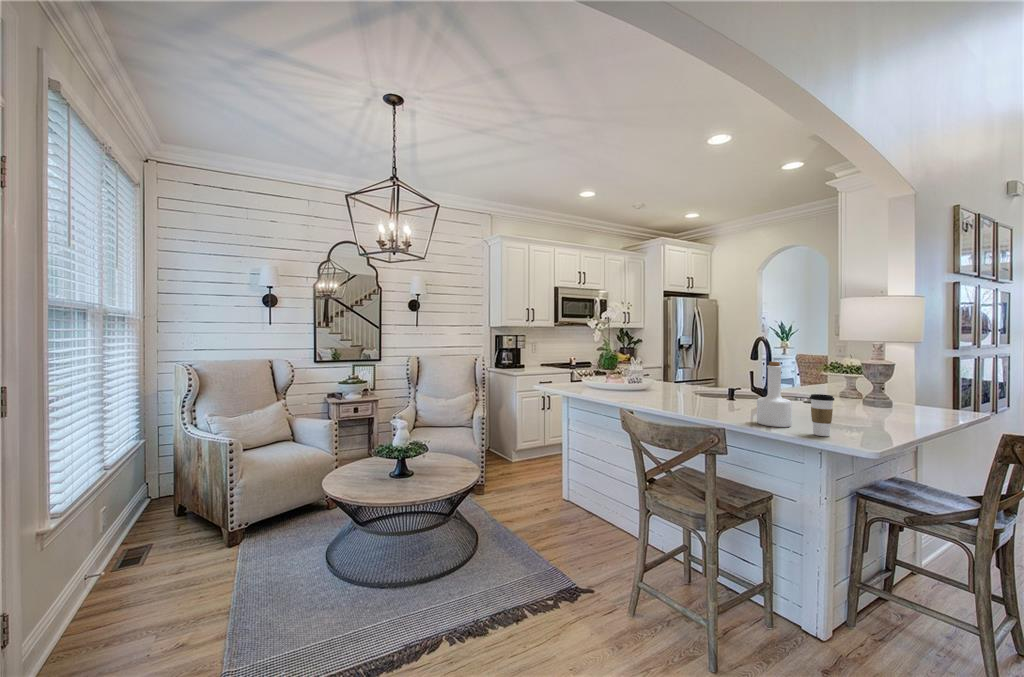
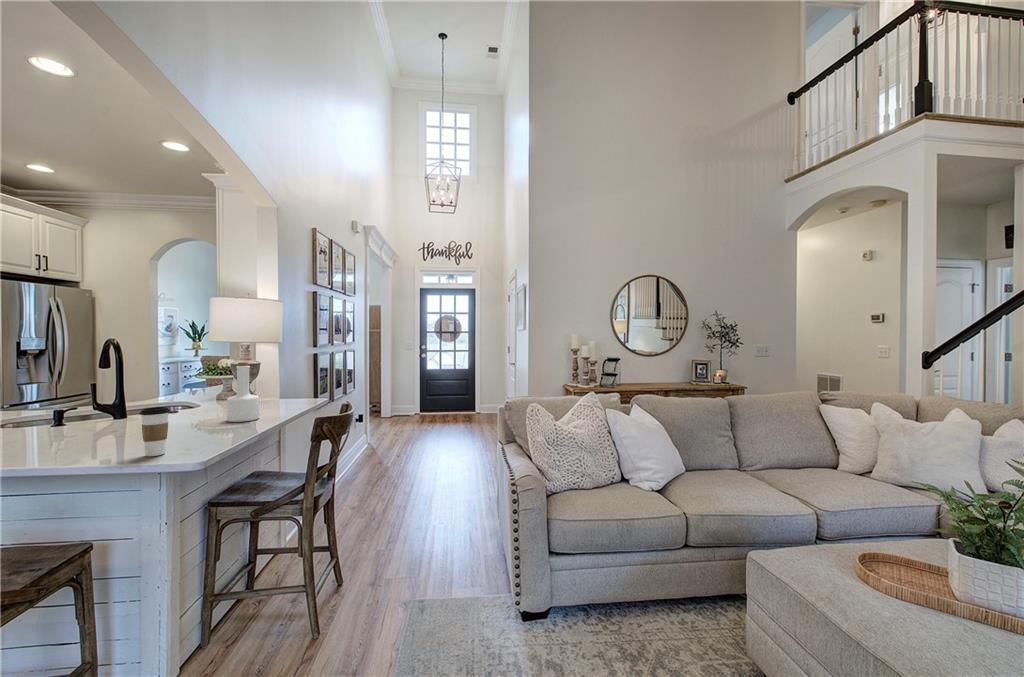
bottle: present [757,362,792,427] -> present [227,362,259,422]

